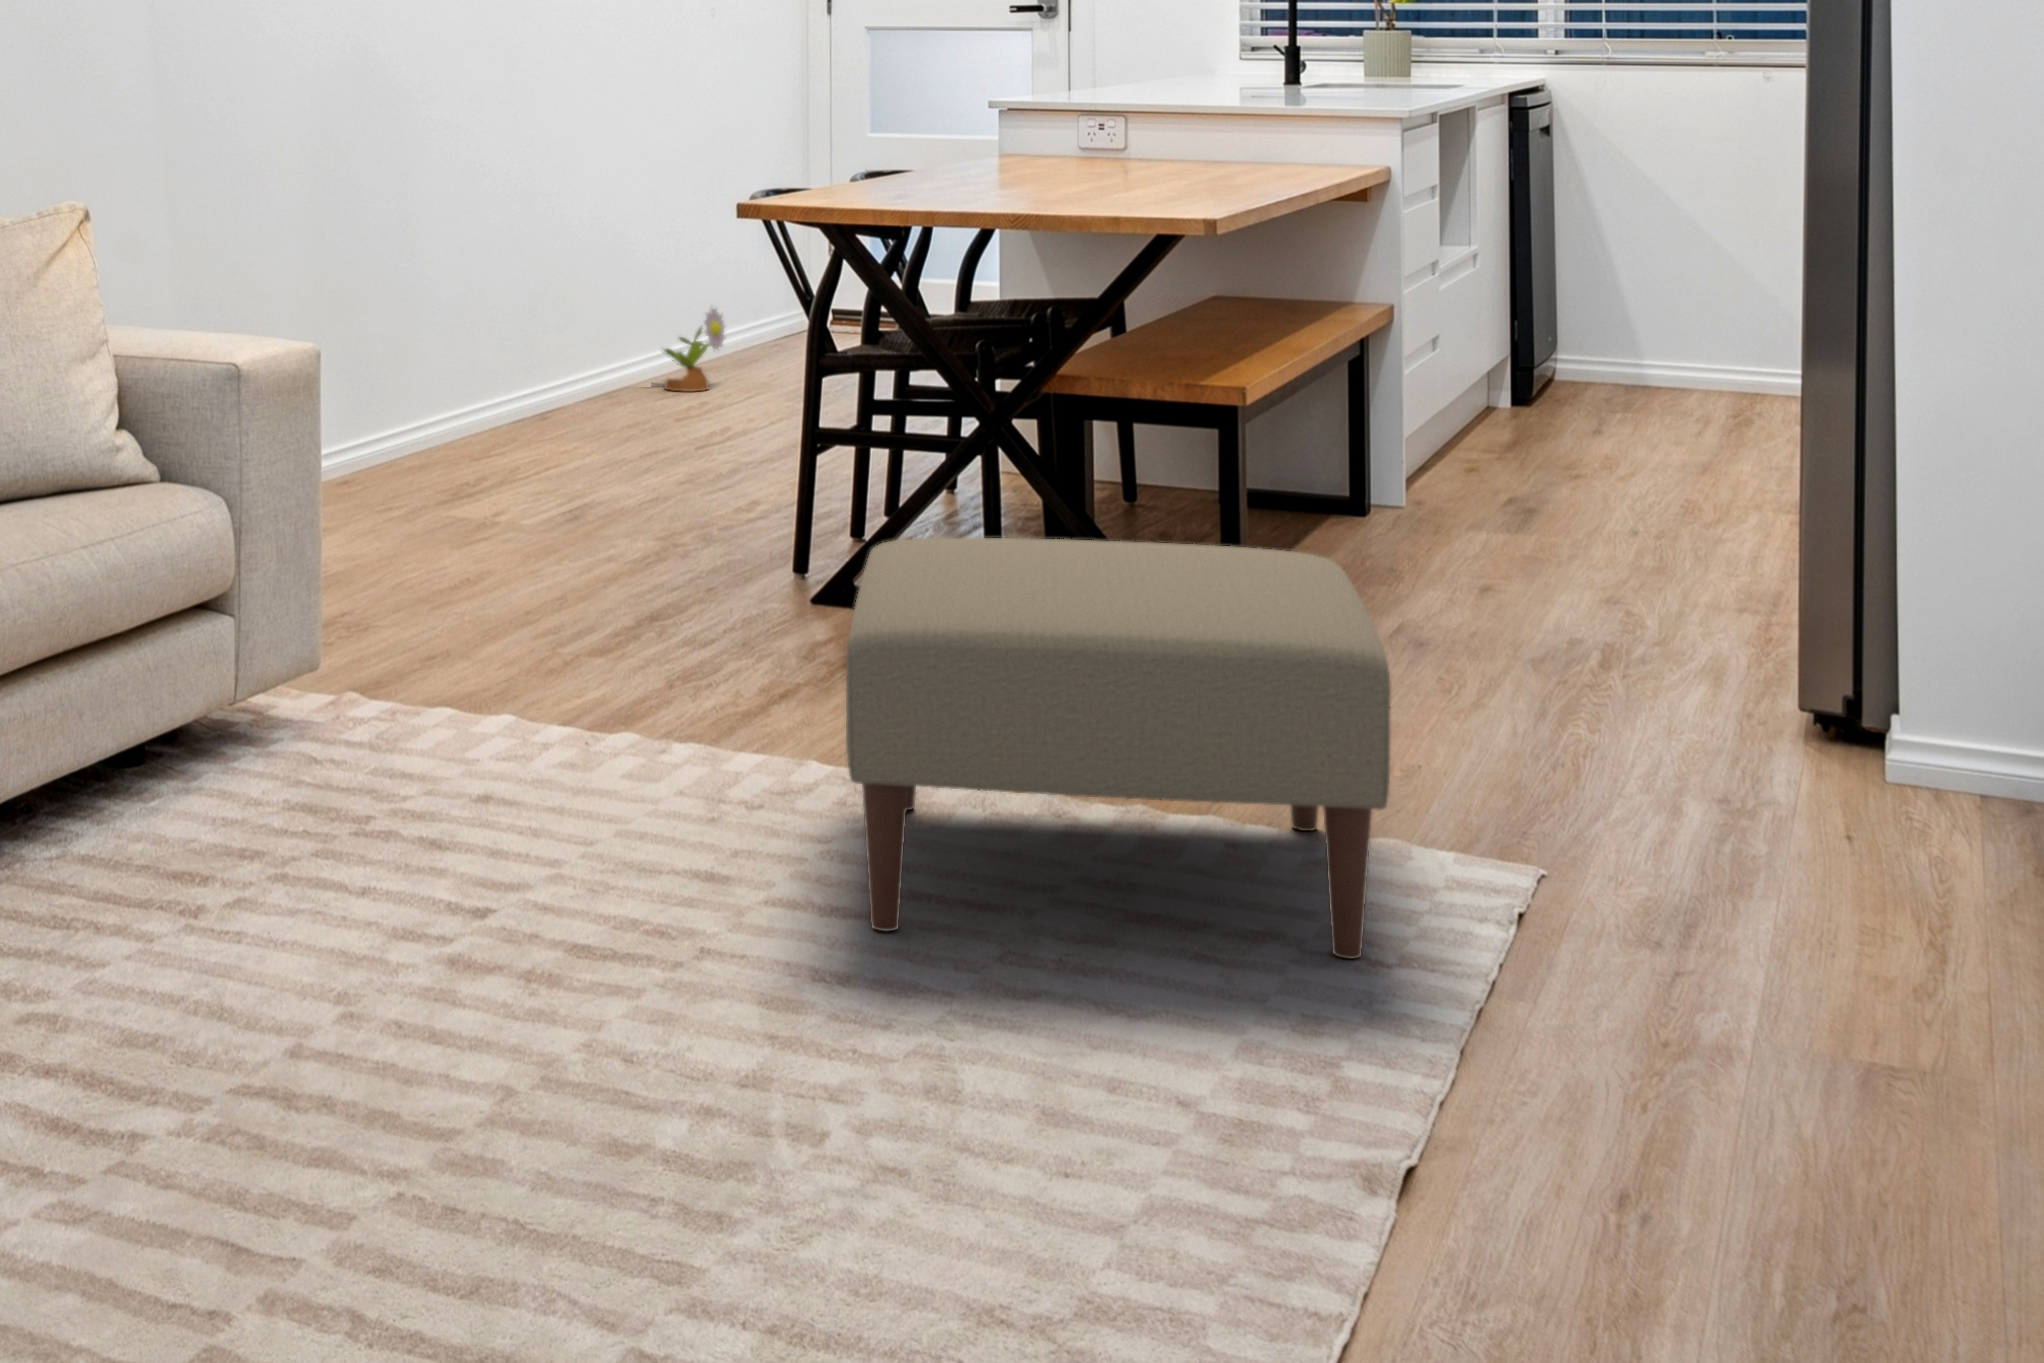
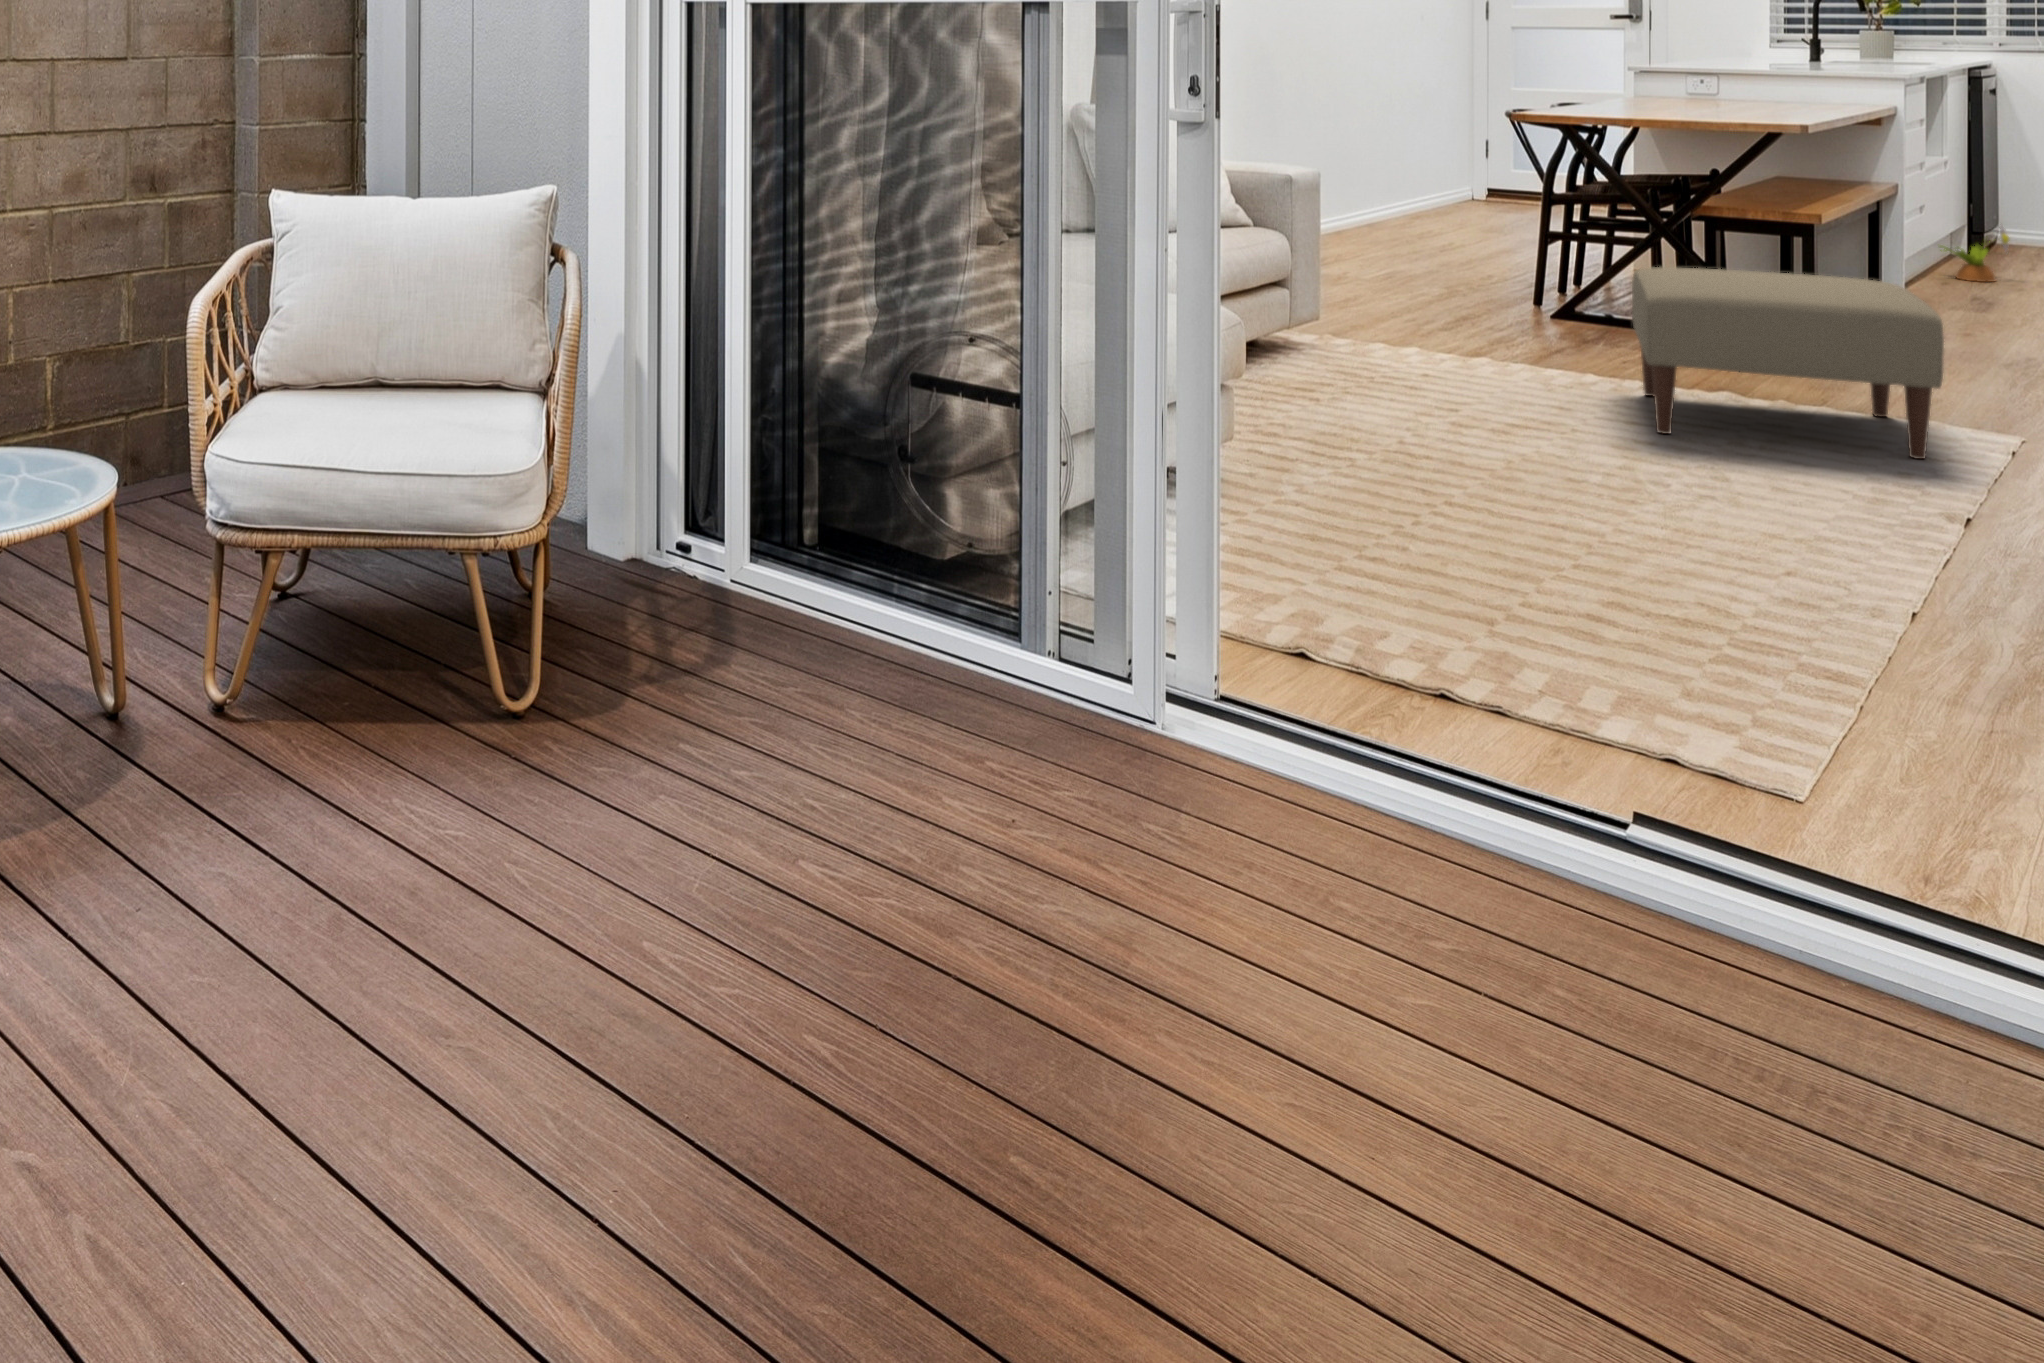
decorative plant: present [664,308,725,392] -> present [1940,227,2009,282]

